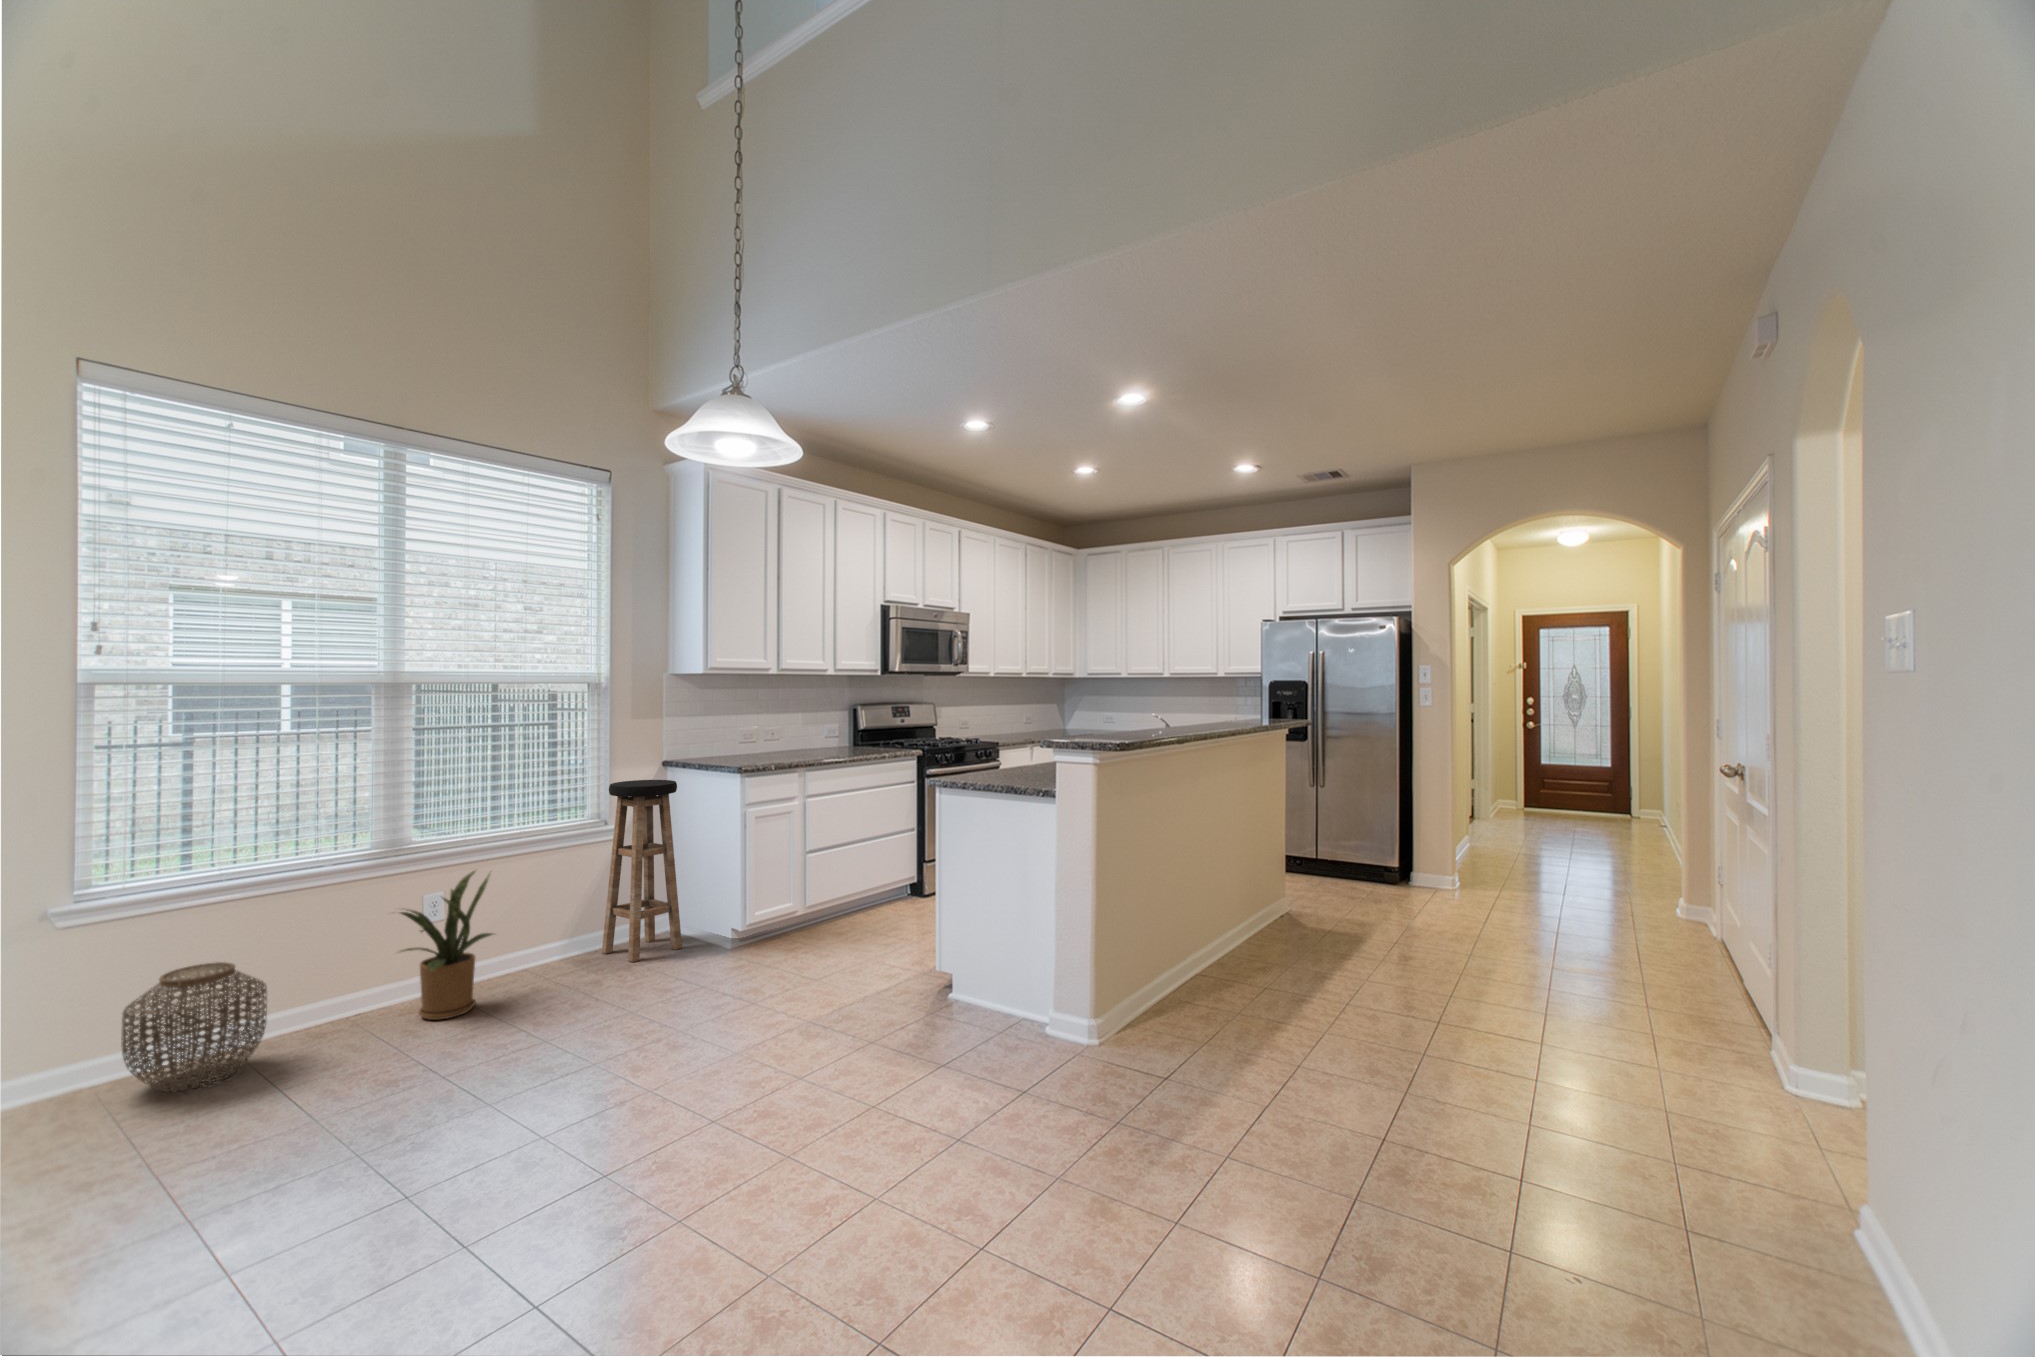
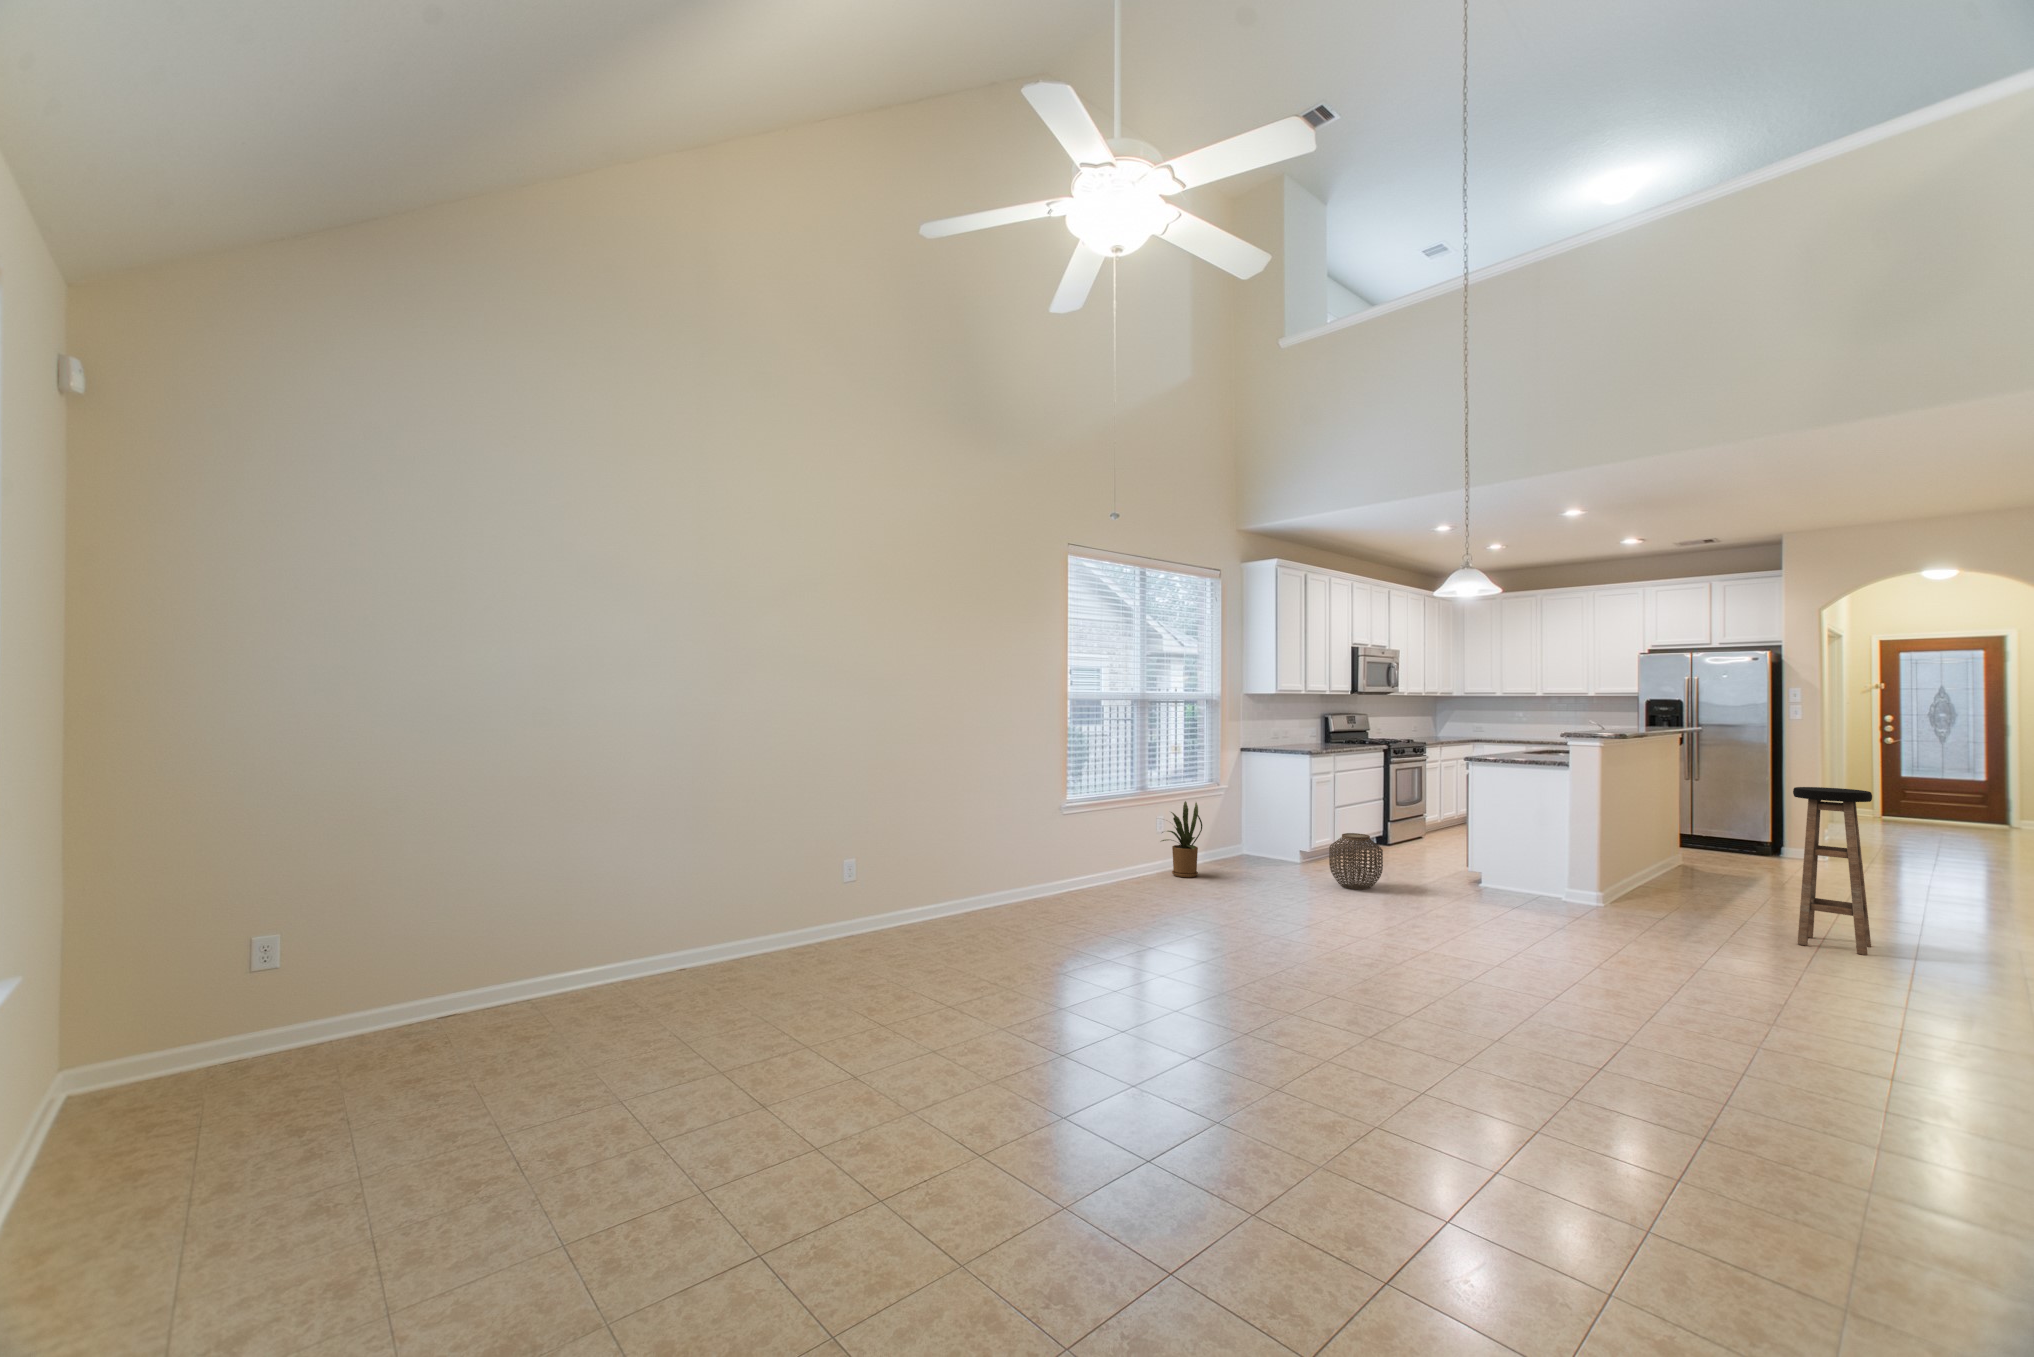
bar stool: present [602,780,682,962] -> present [1793,787,1872,955]
woven basket: present [121,962,267,1092] -> present [1329,833,1383,890]

